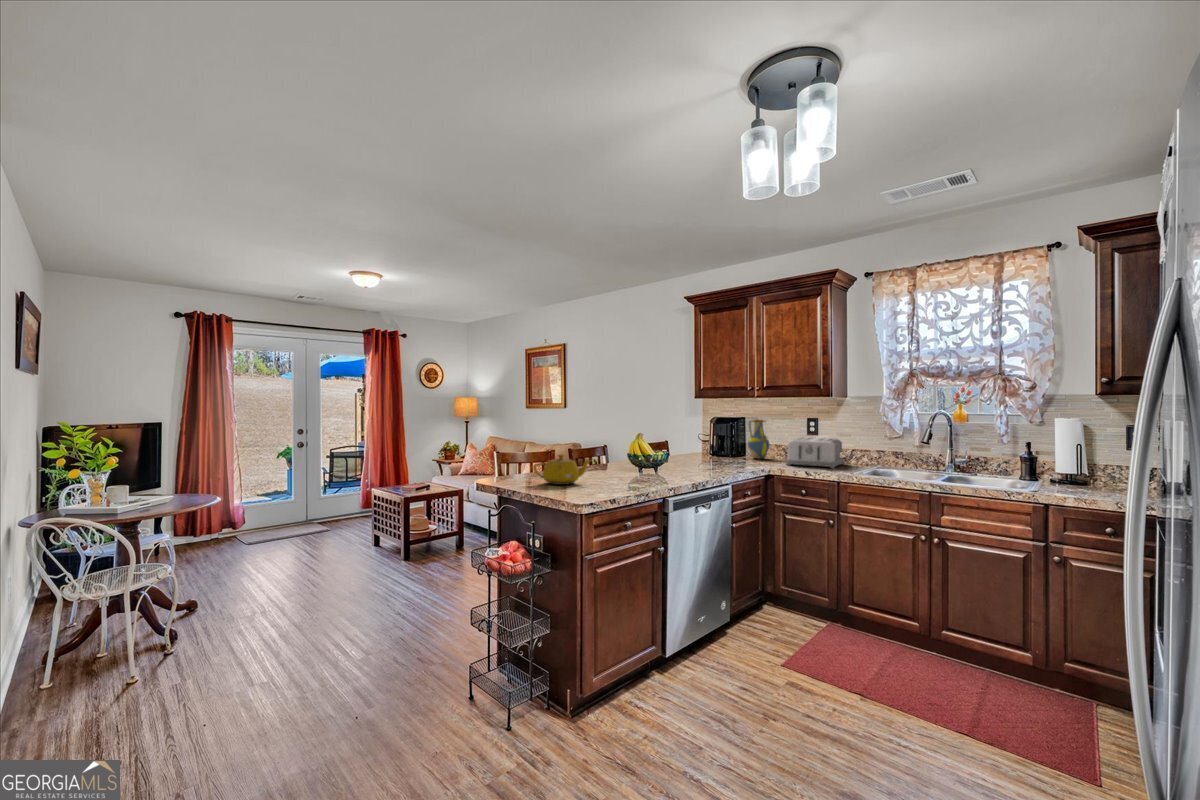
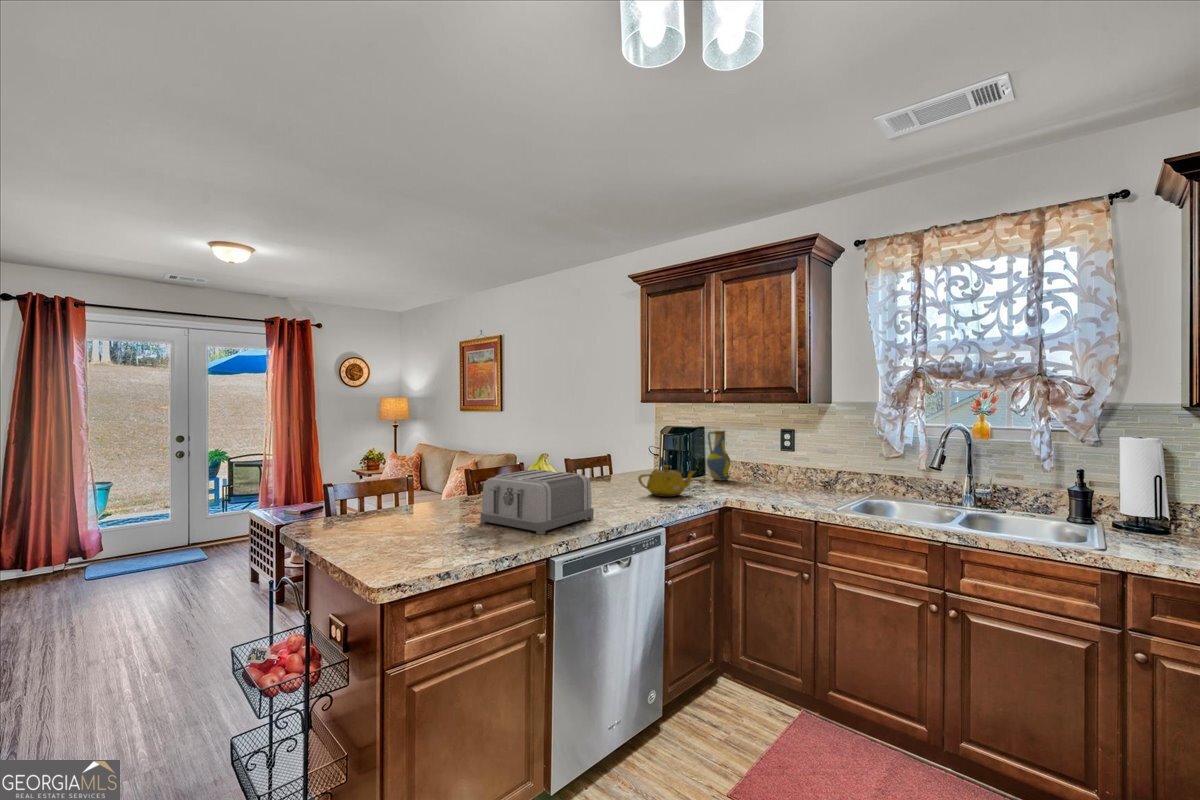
toaster: present [787,437,844,469] -> present [481,469,594,535]
teapot: present [533,454,591,485] -> present [638,465,696,497]

